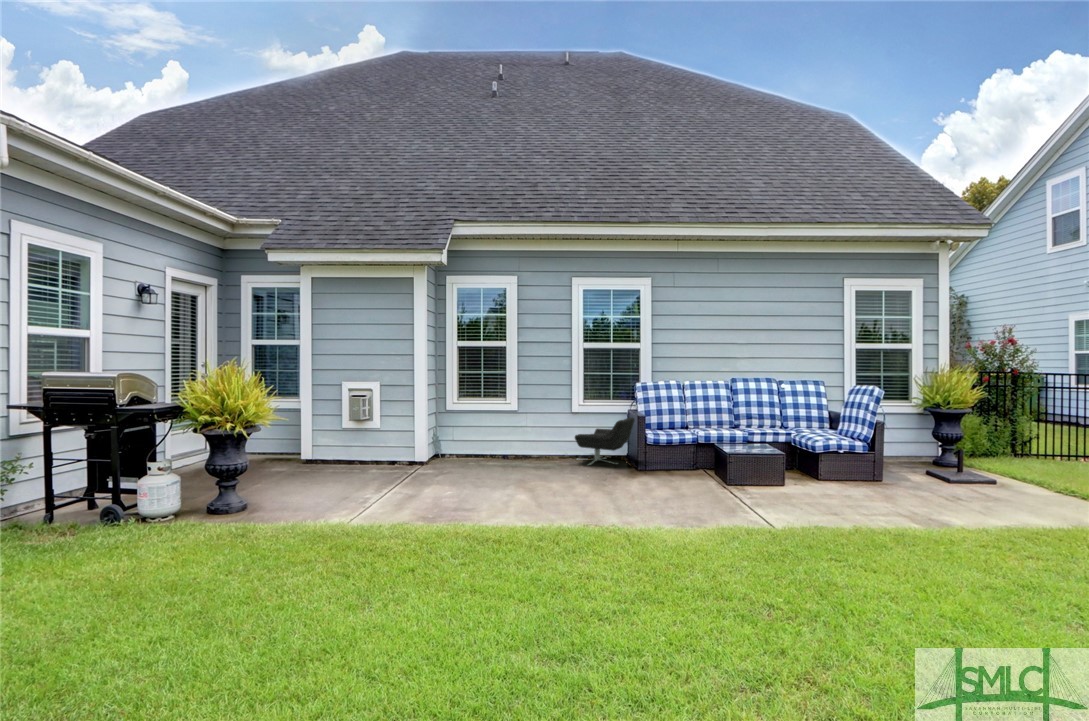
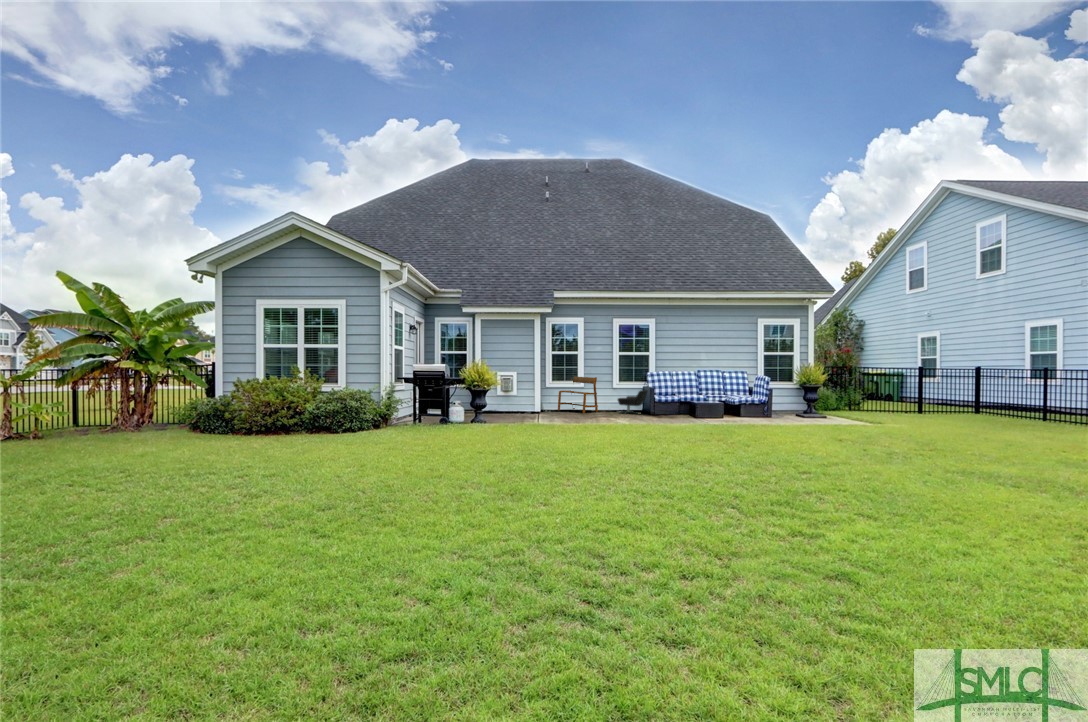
bench: none [464,389,539,465] -> present [558,377,598,413]

